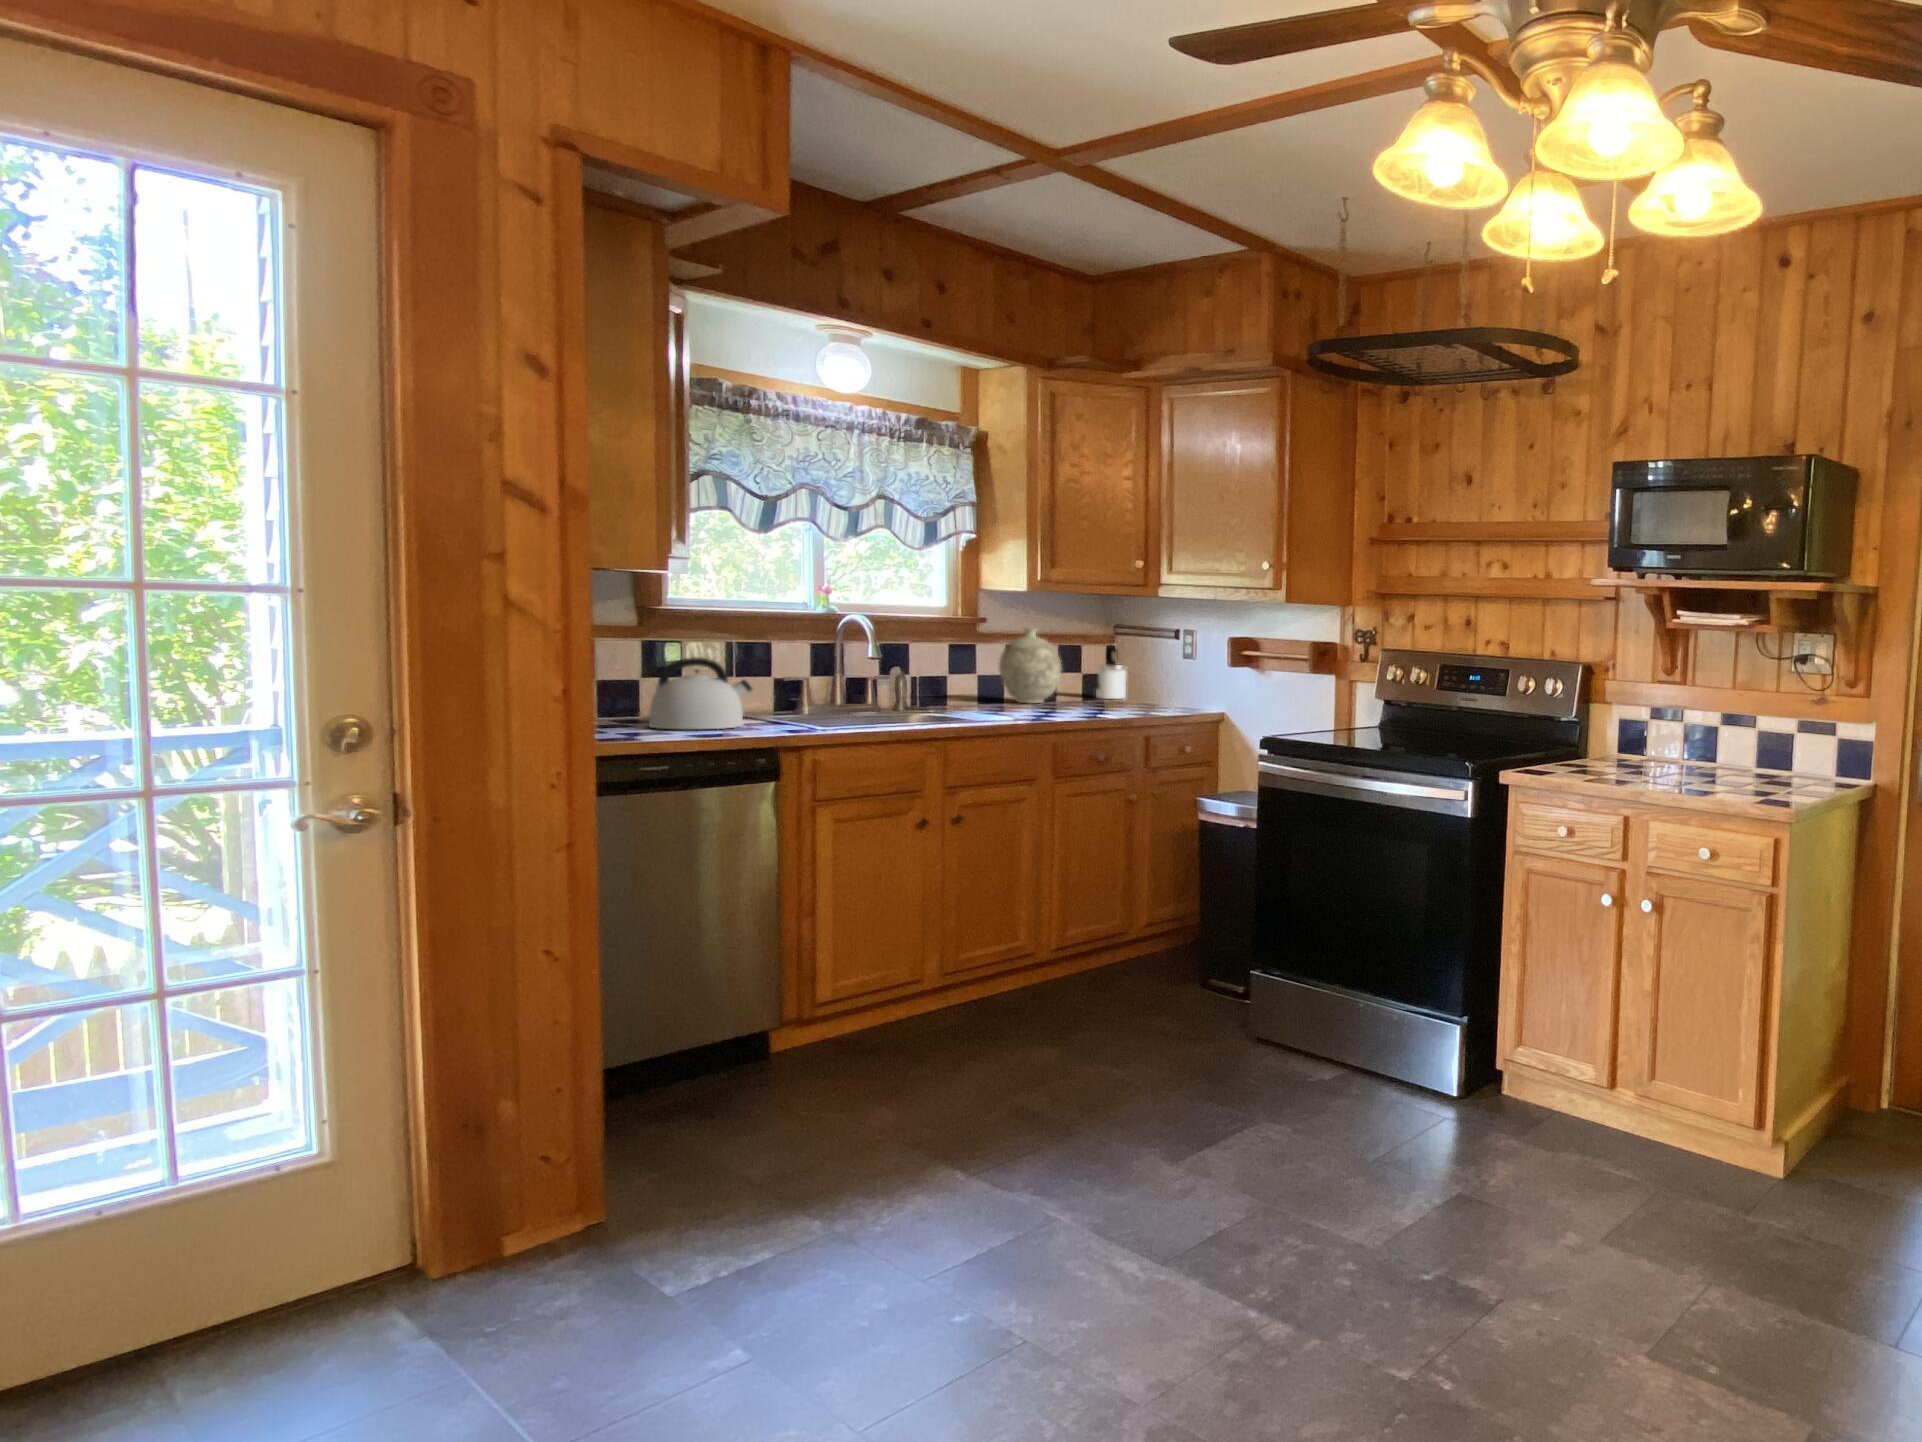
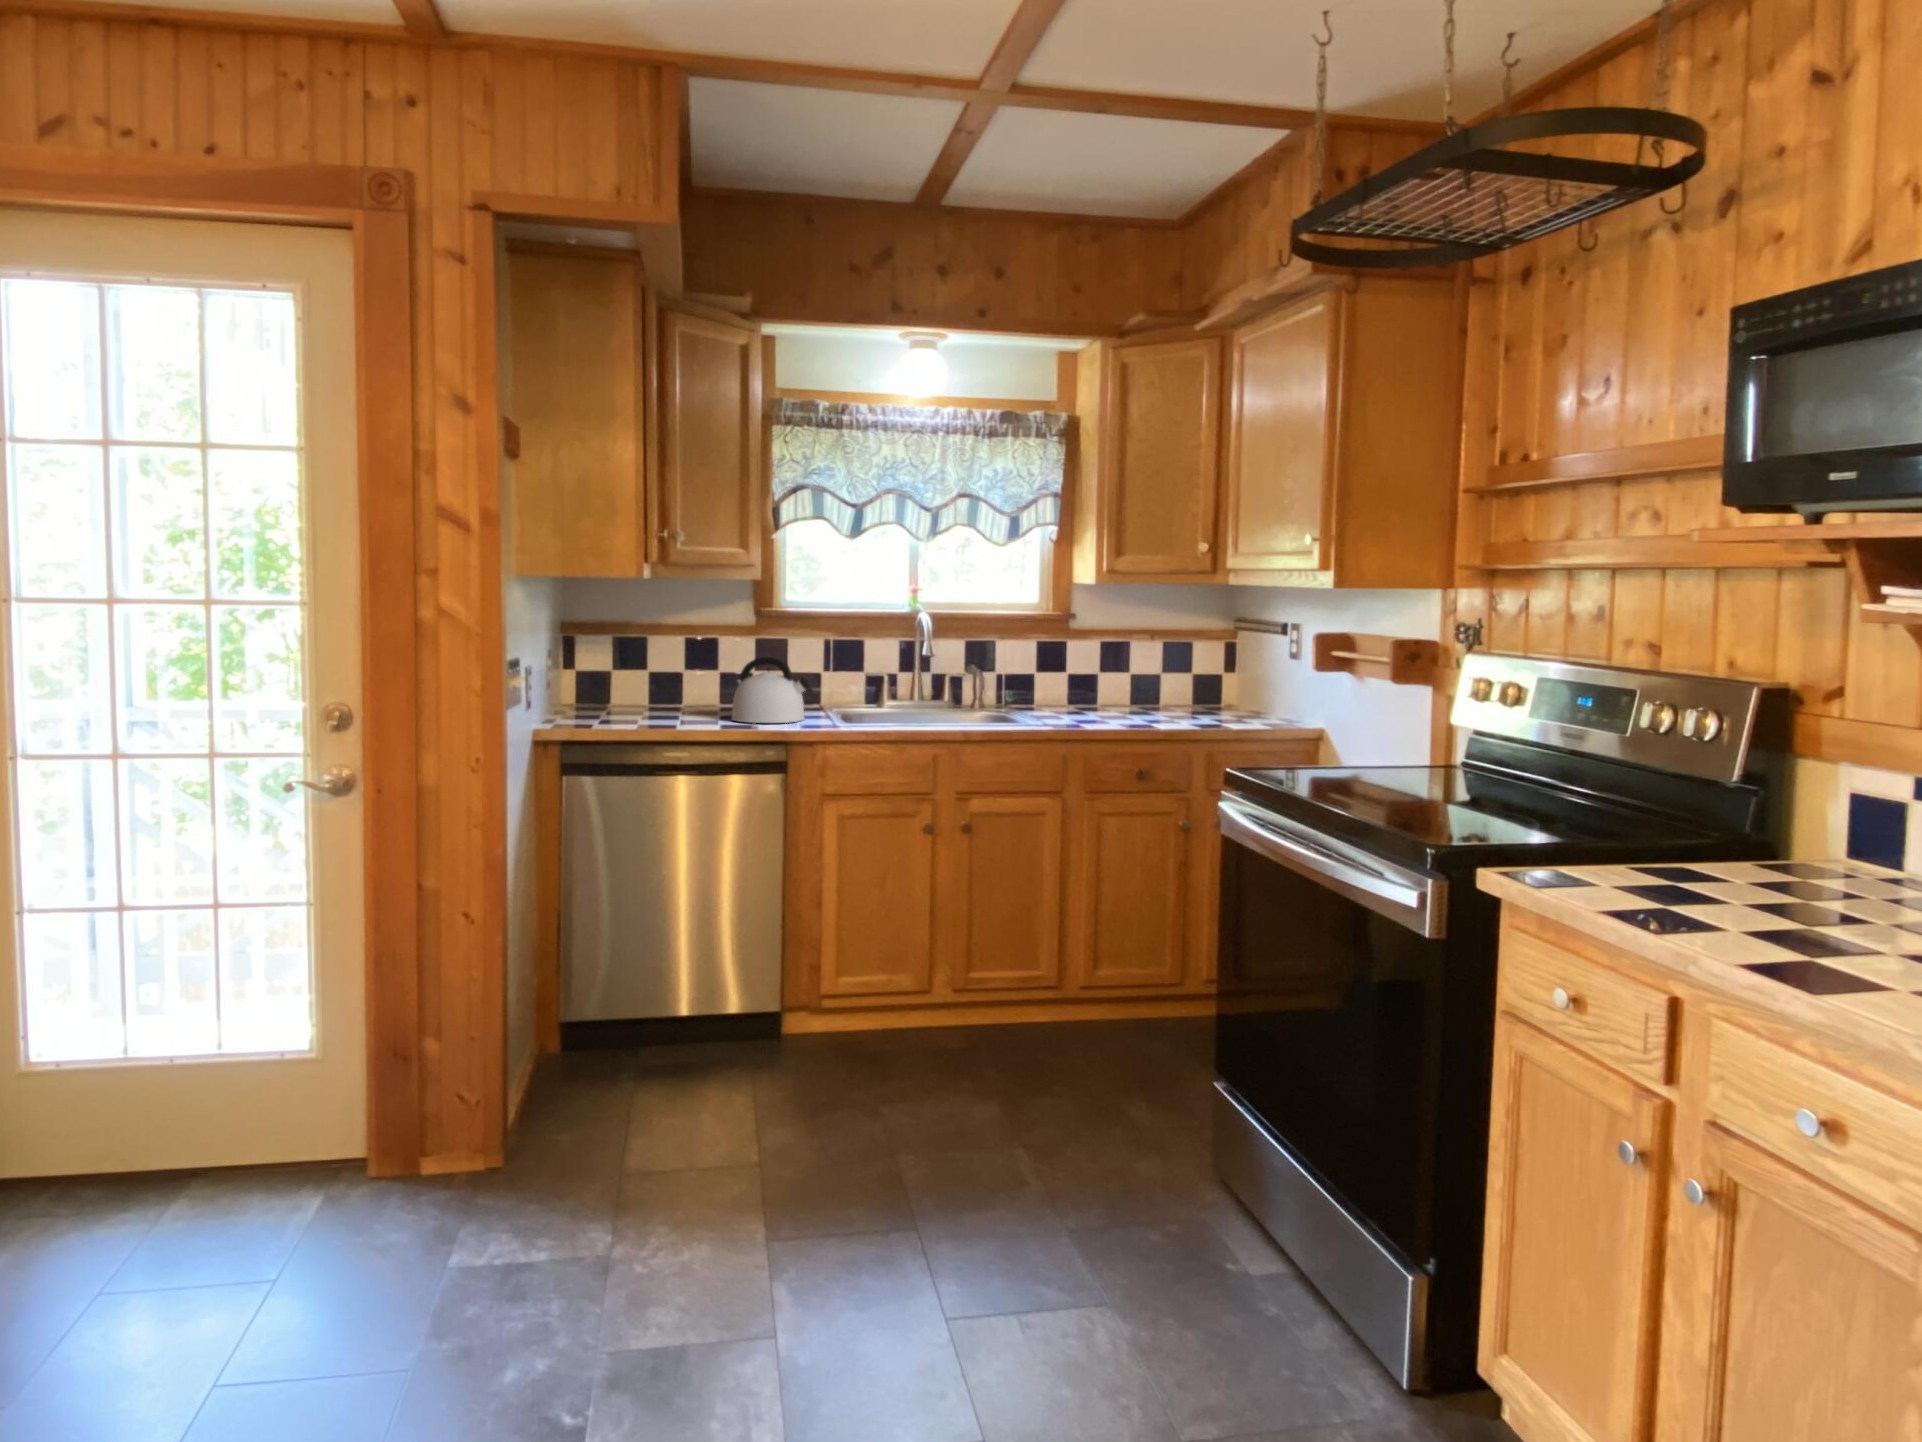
decorative vase: present [999,627,1061,703] -> none [1091,624,1154,708]
soap dispenser: present [1096,648,1127,699] -> none [1210,647,1247,707]

